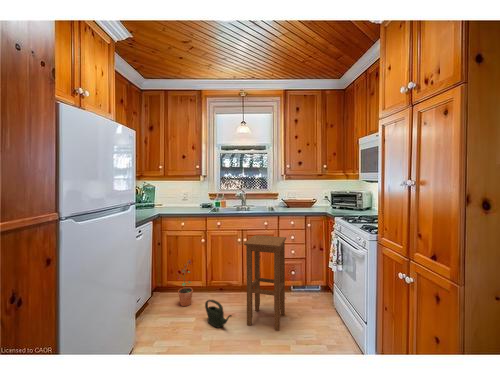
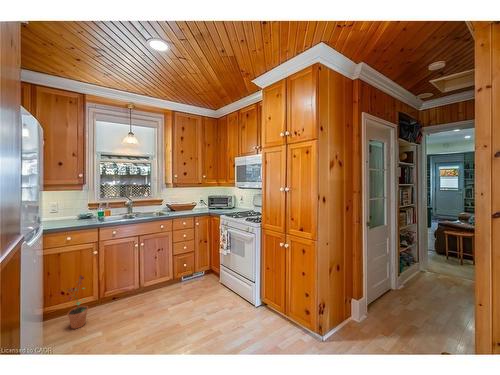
stool: present [244,235,286,331] -> none [160,235,193,318]
watering can: present [205,300,232,328] -> none [114,306,152,332]

